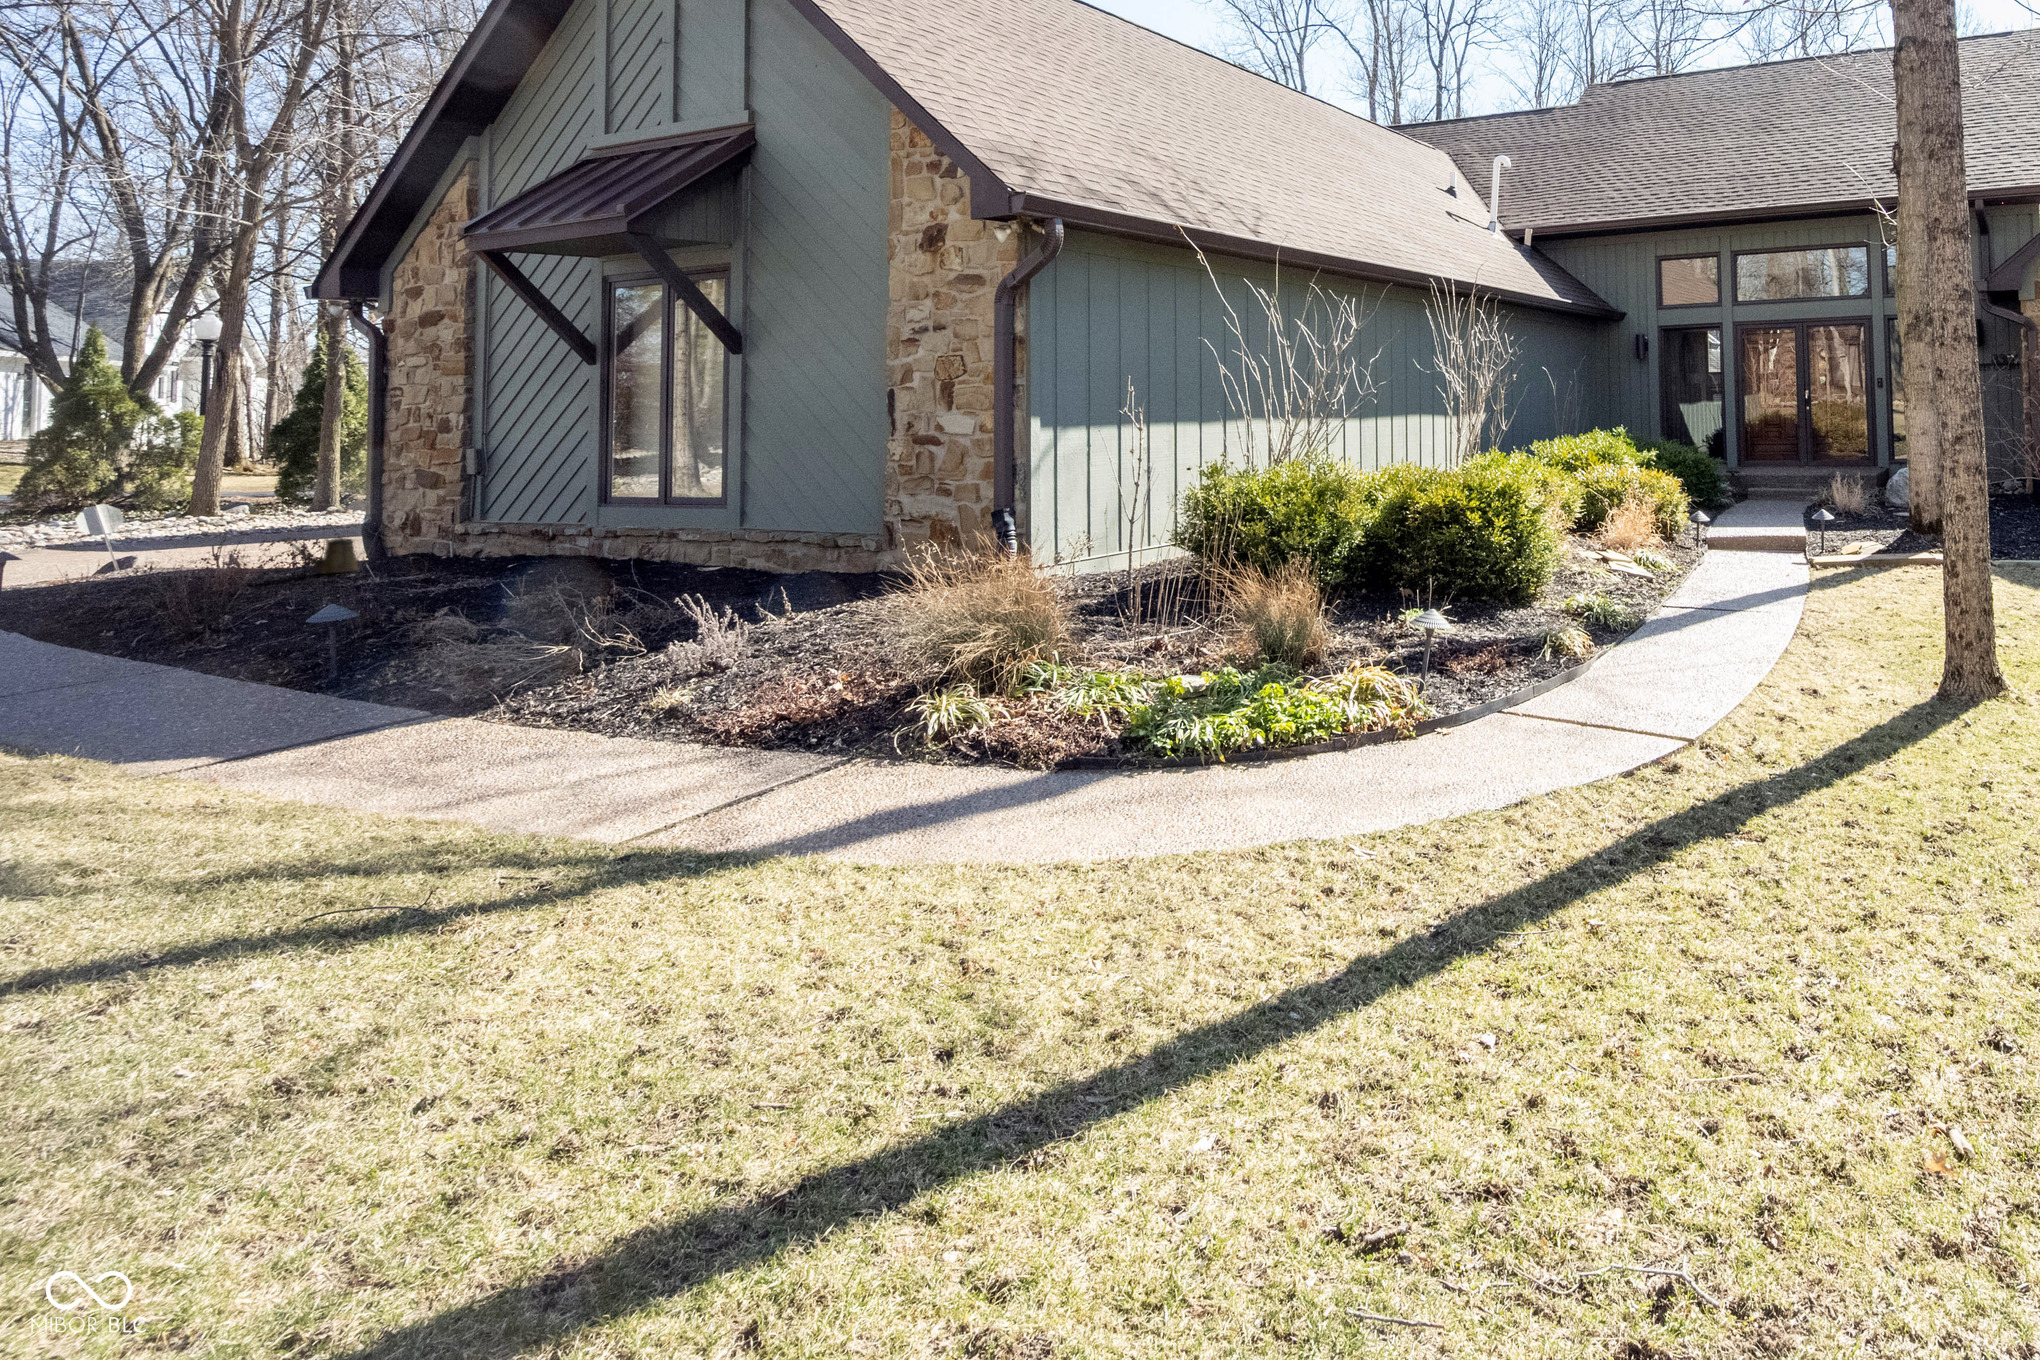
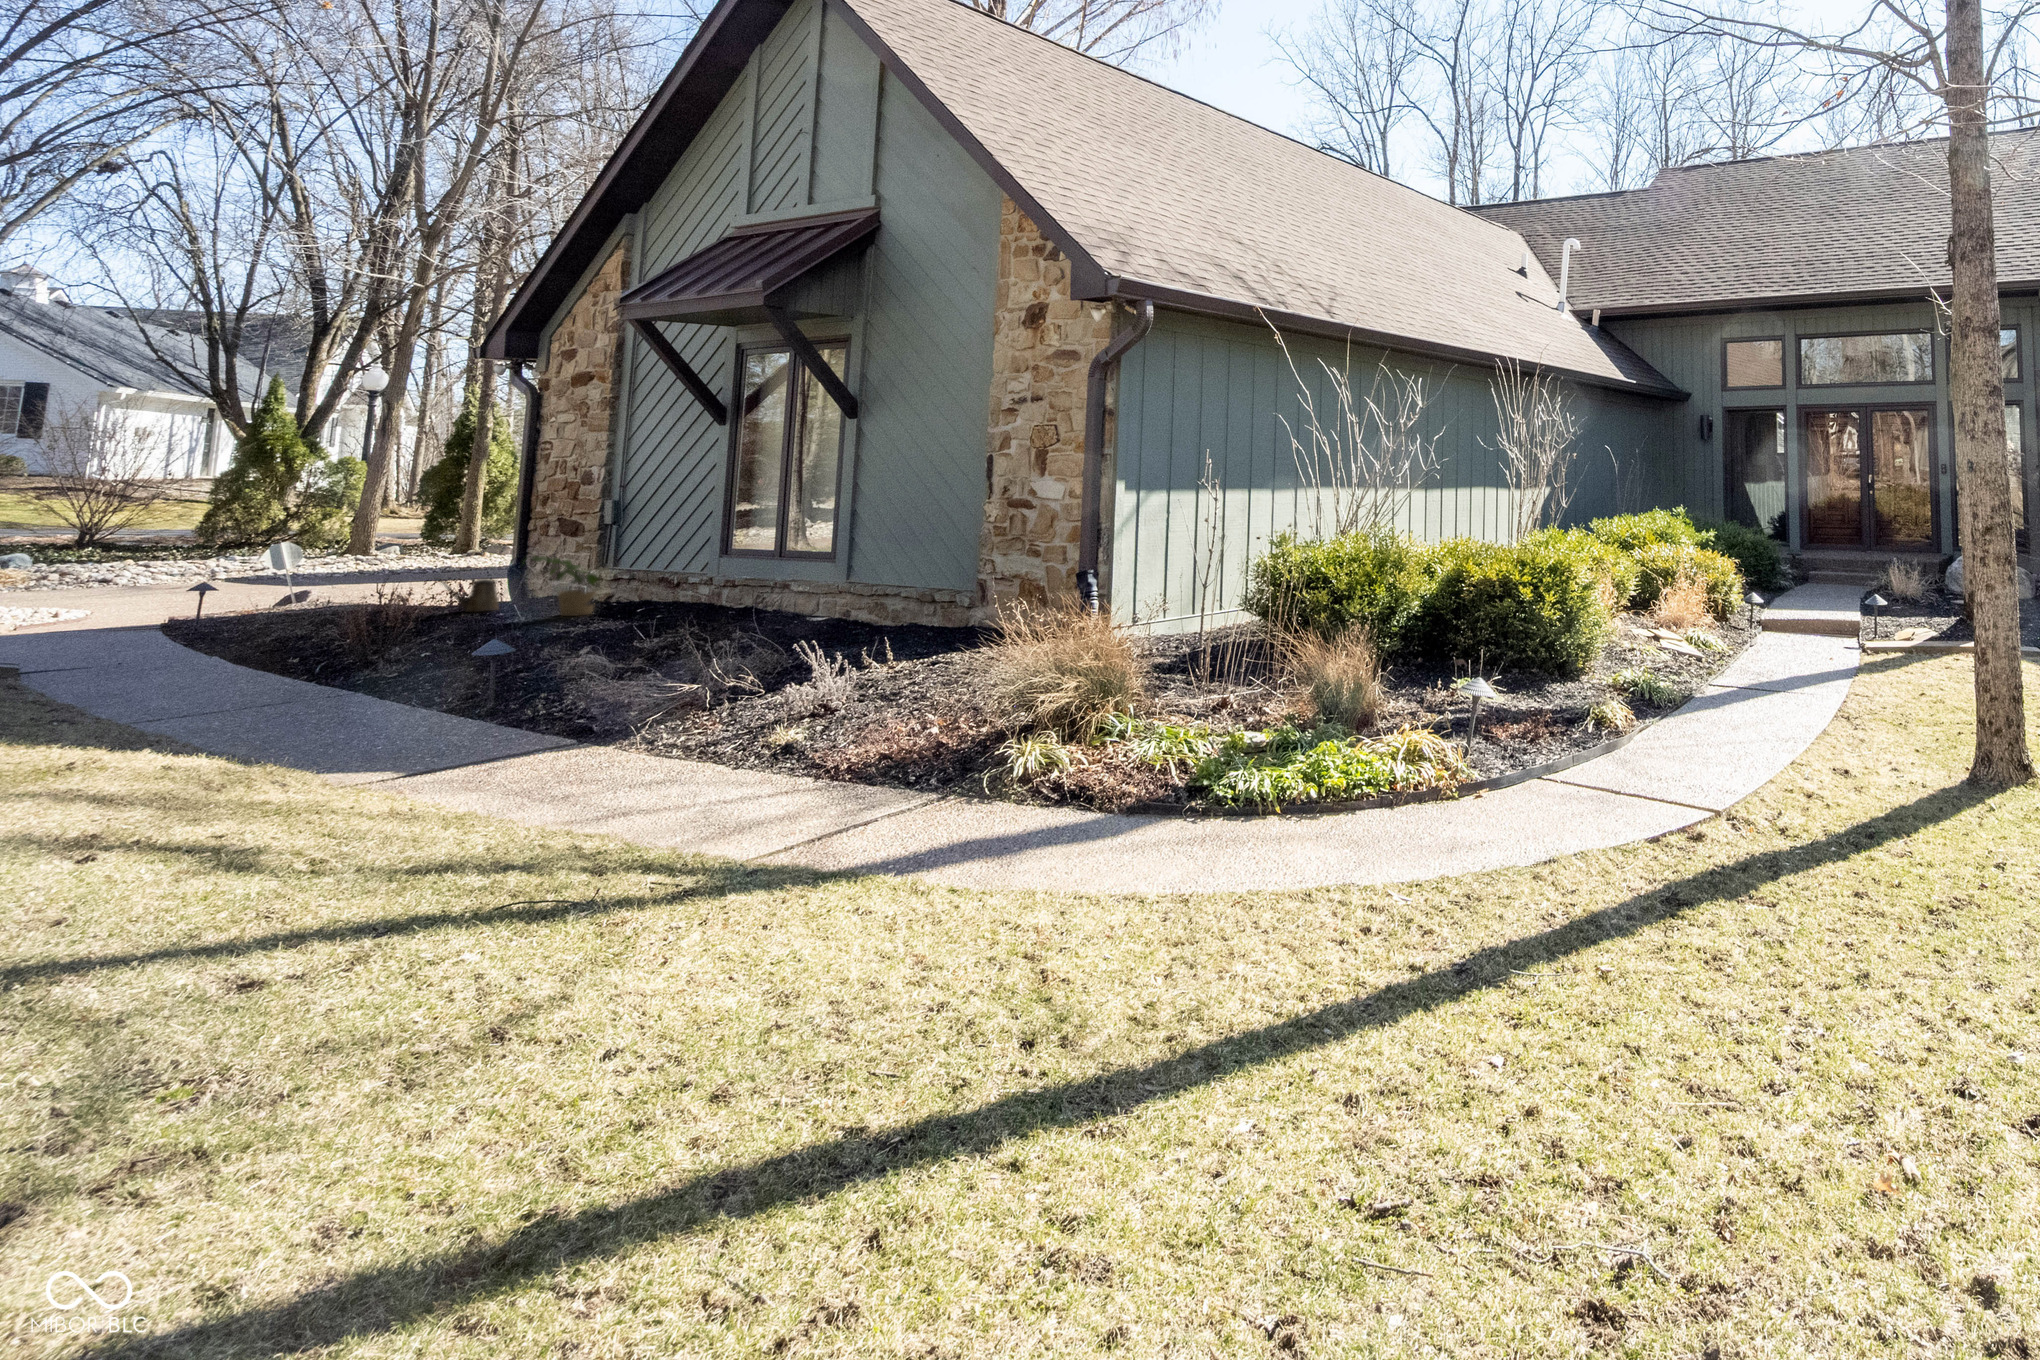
potted plant: none [378,512,469,575] -> present [523,556,598,616]

